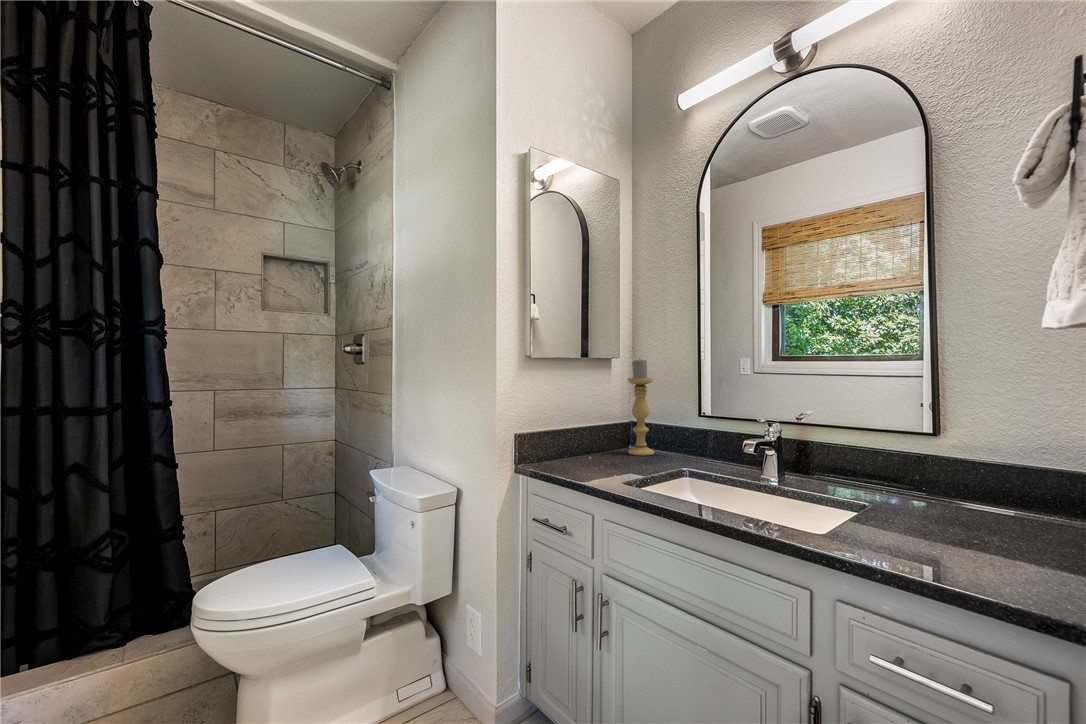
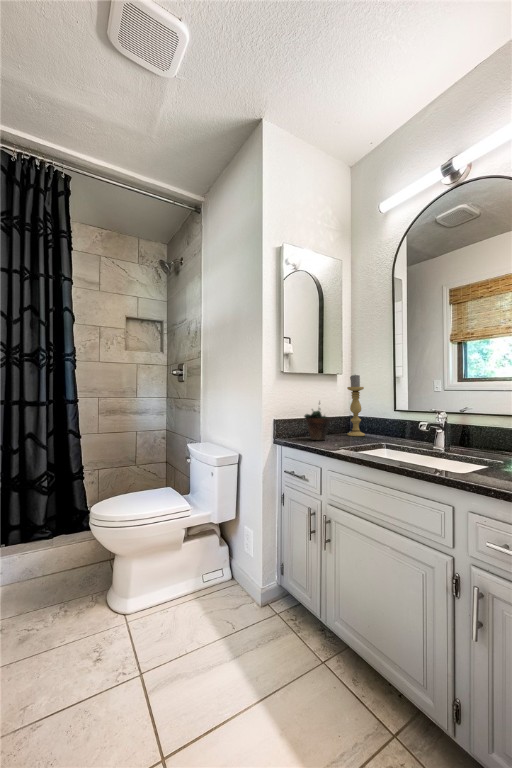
succulent plant: none [563,403,604,467] -> present [304,402,330,440]

